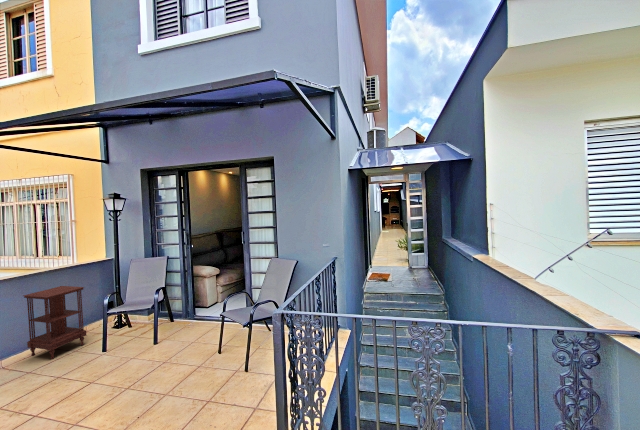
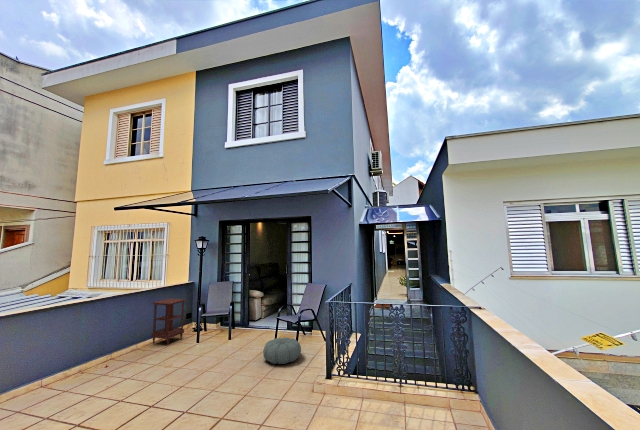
pouf: none [184,348,251,402] -> present [263,337,301,364]

